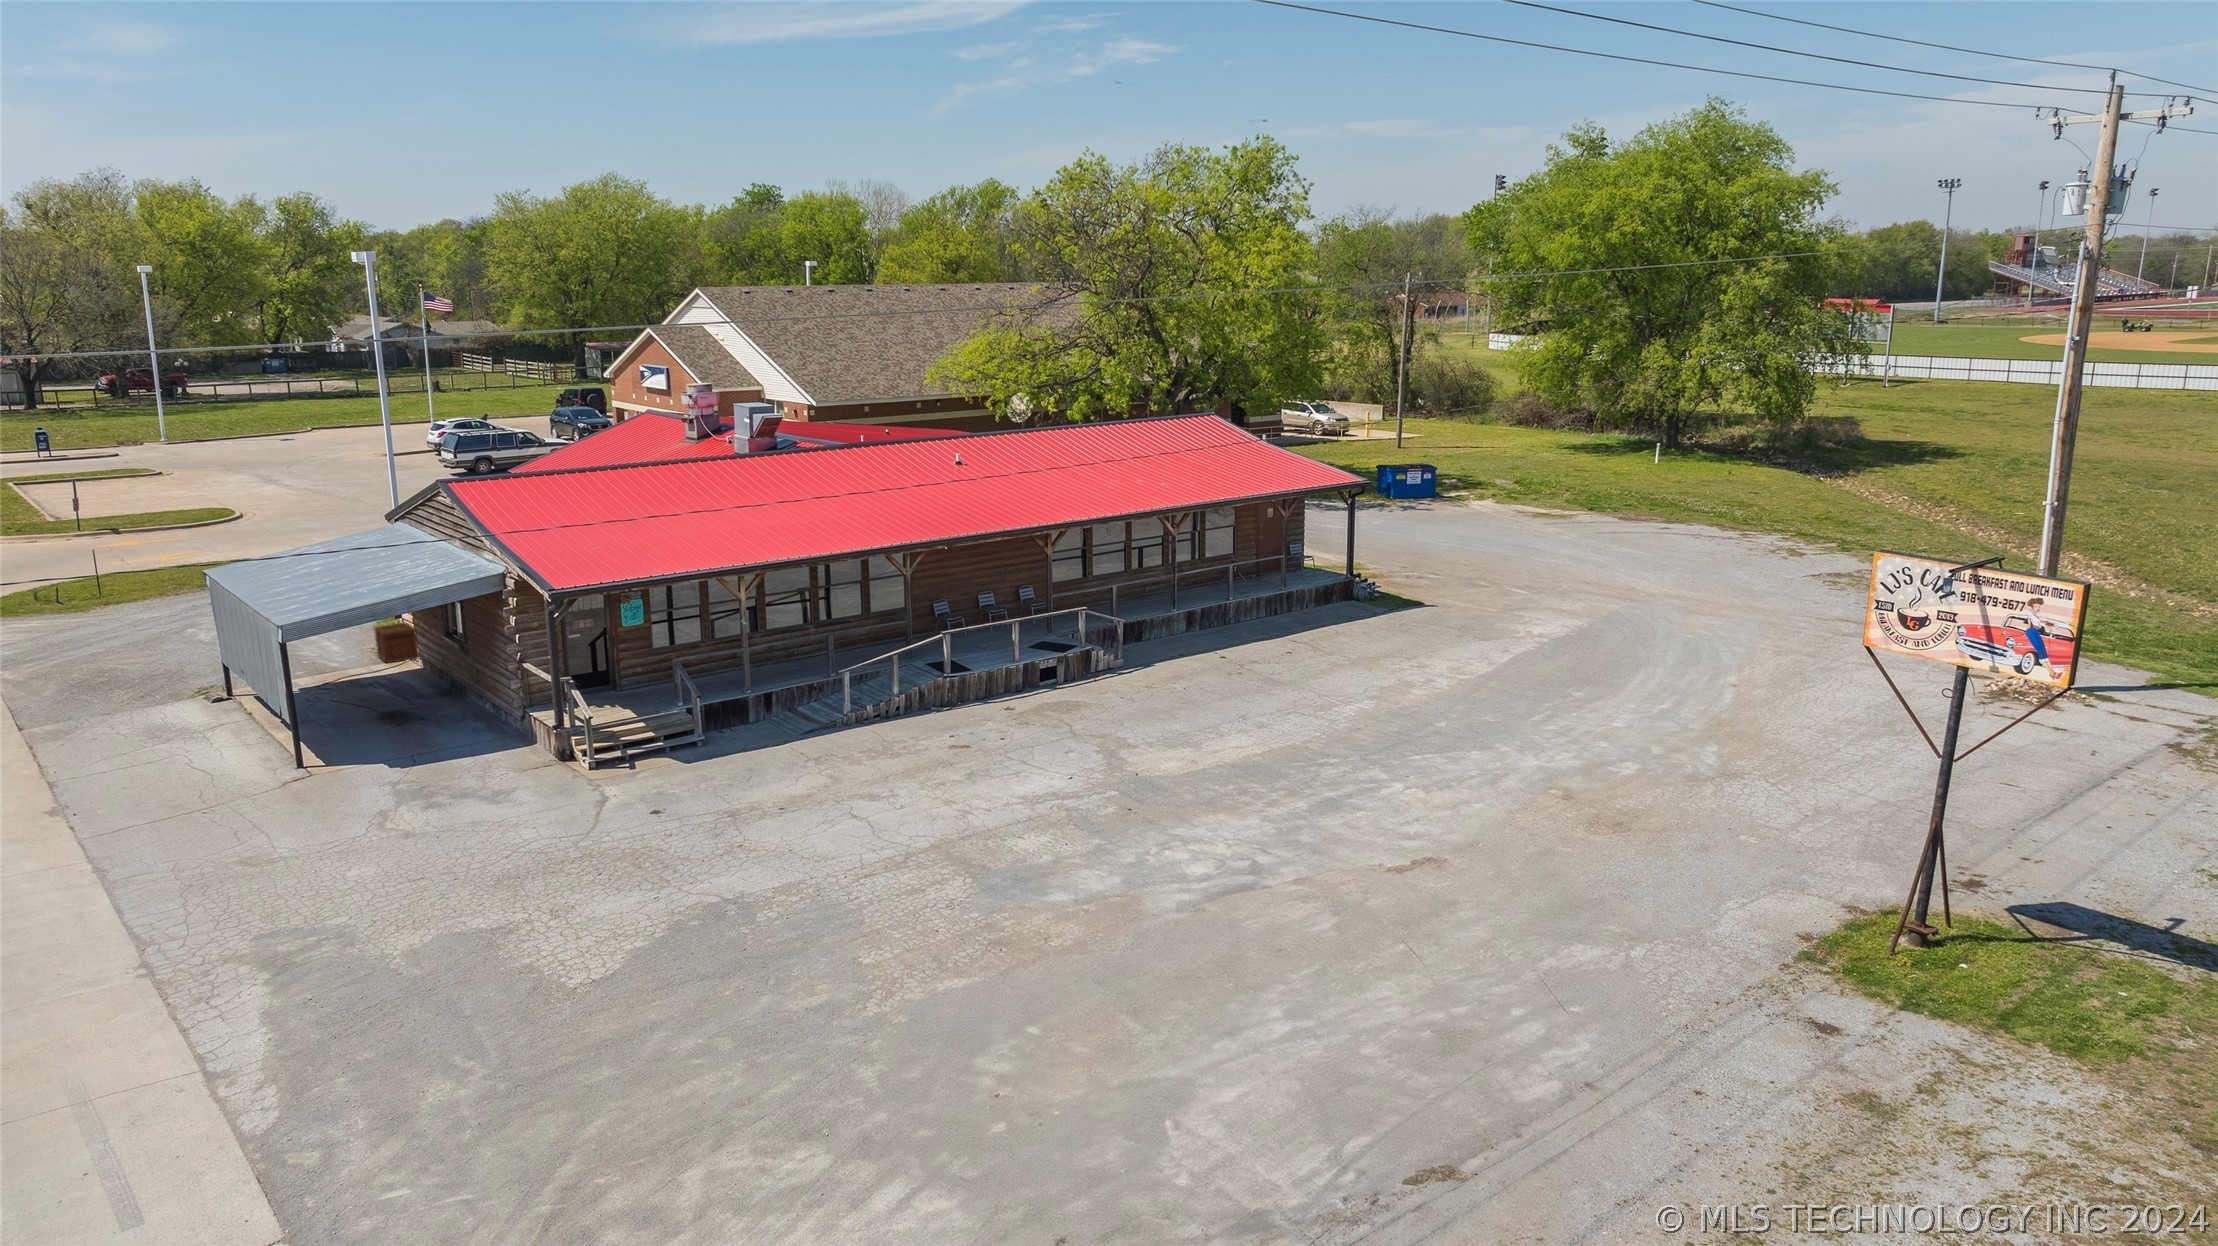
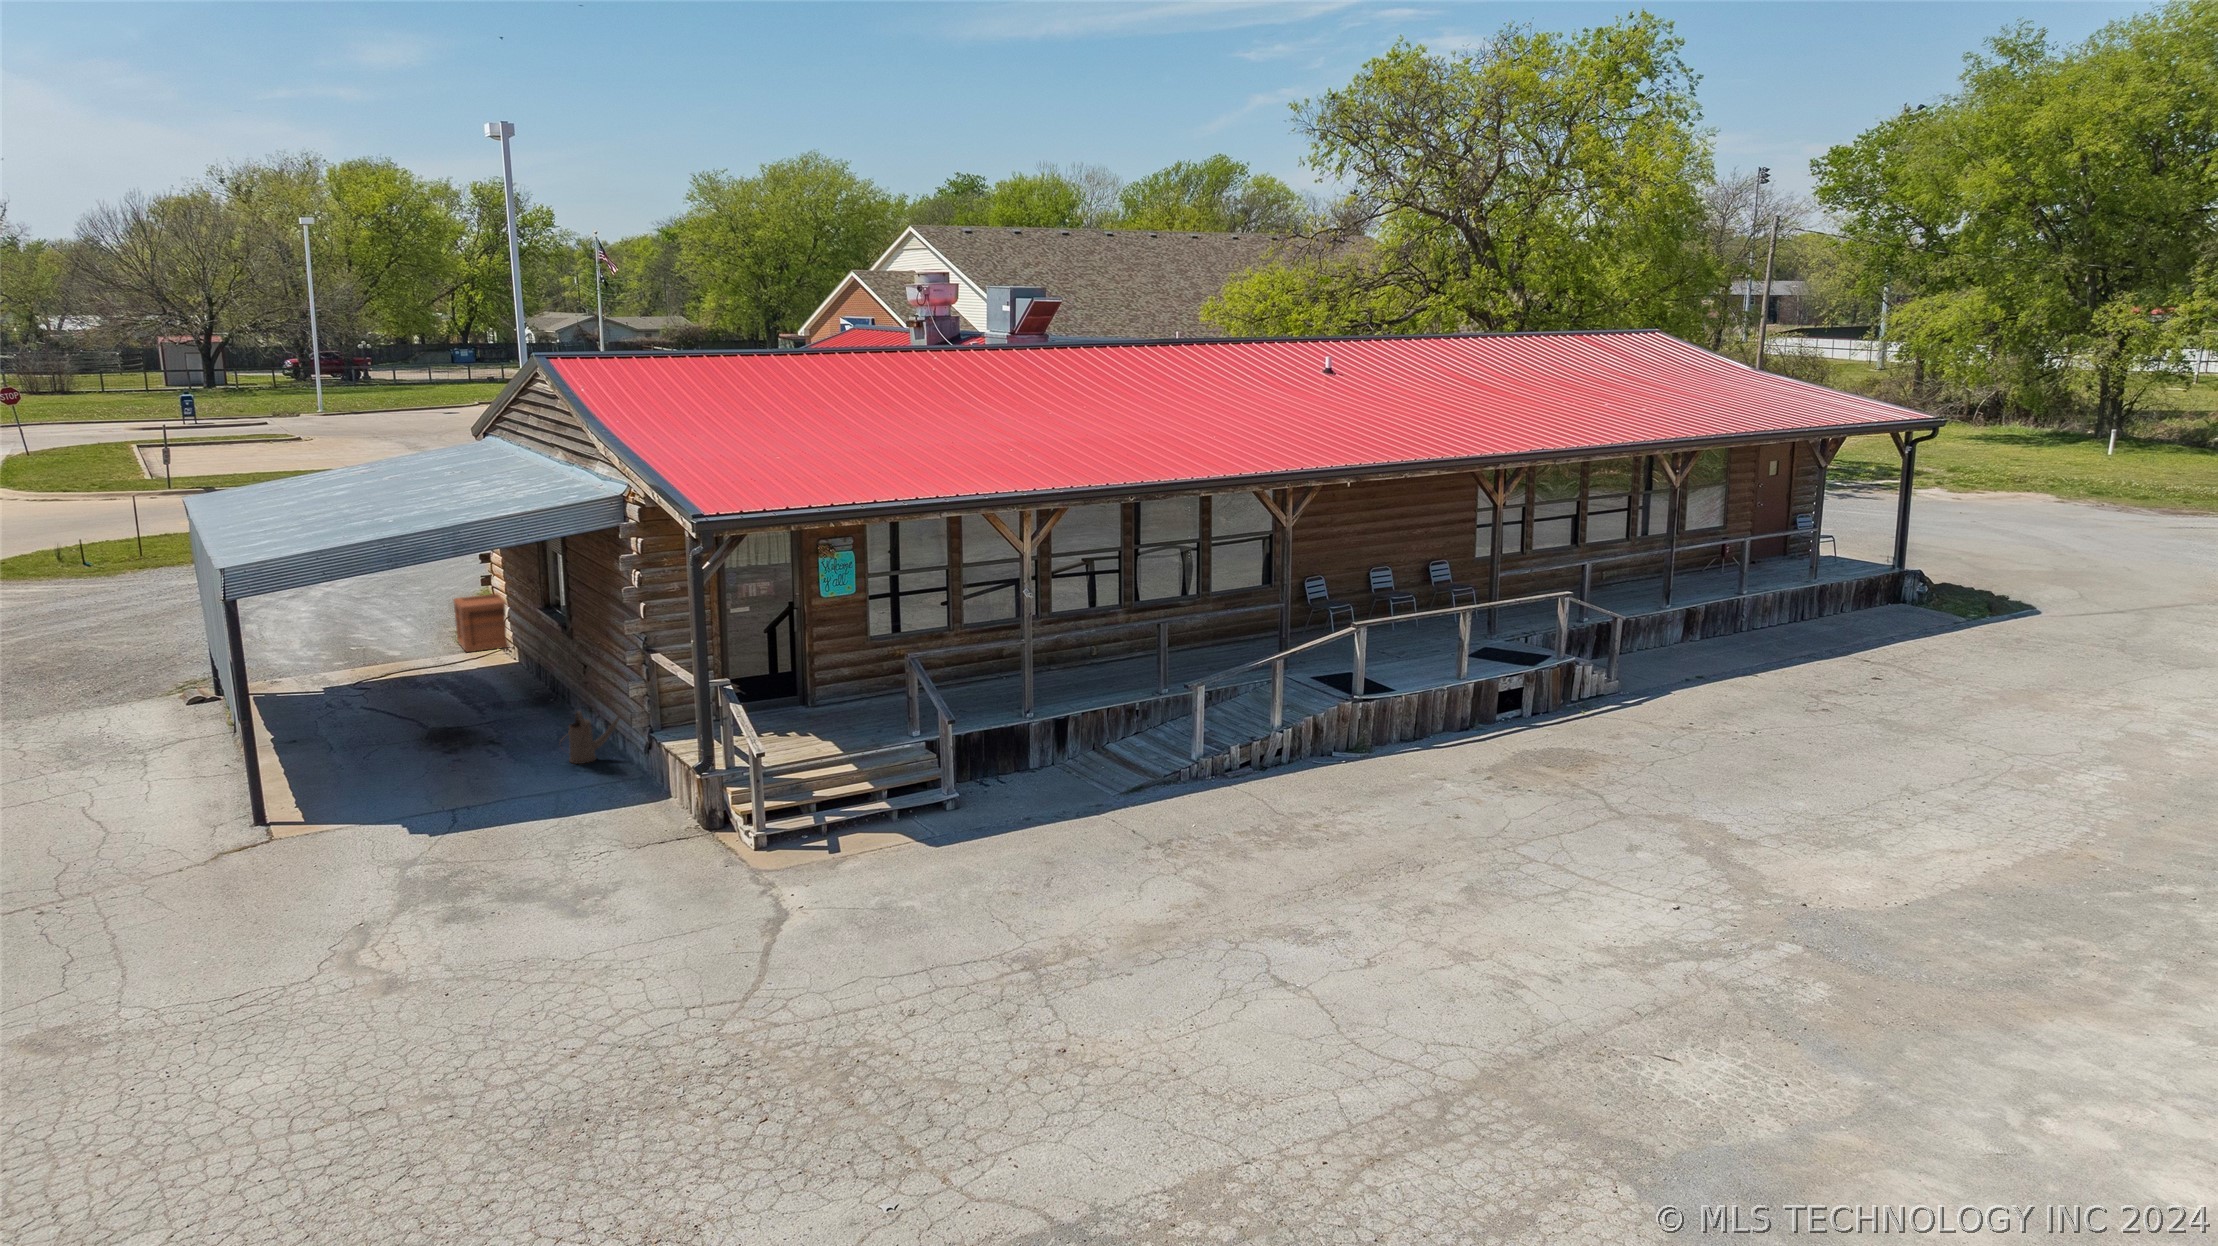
watering can: none [468,699,505,730] -> present [568,711,621,764]

